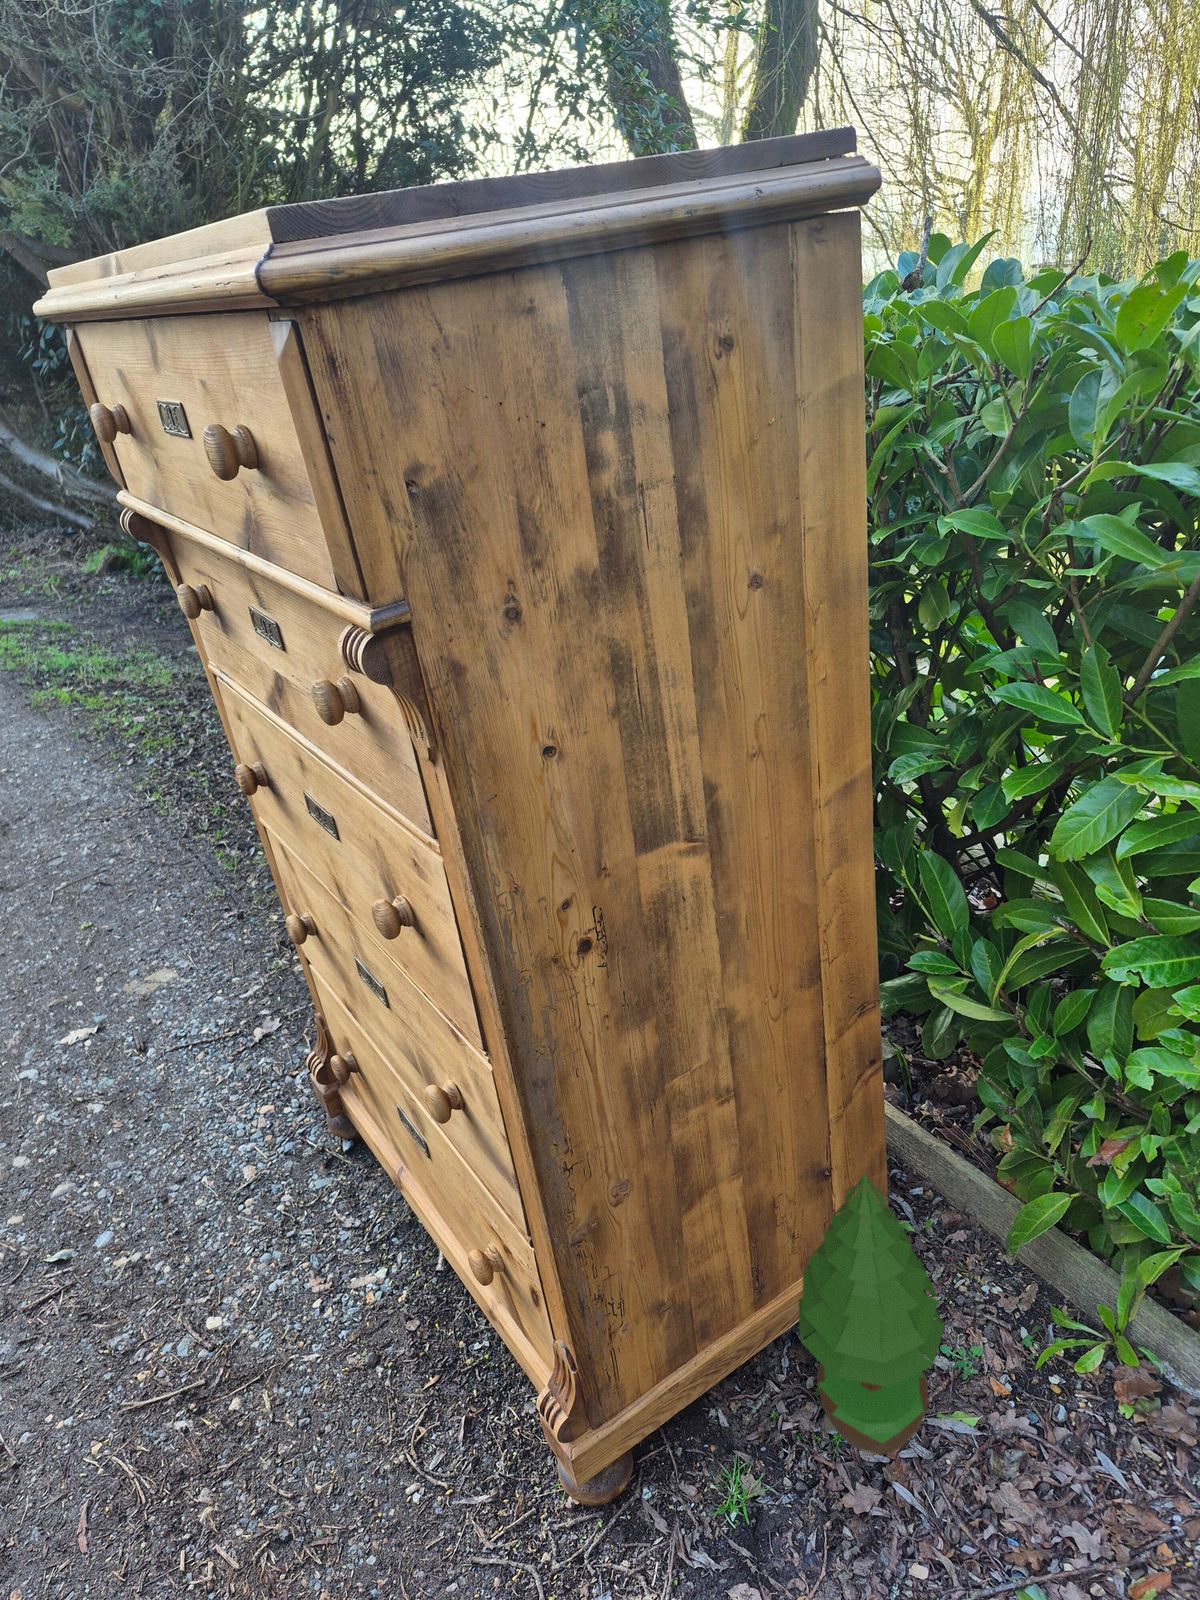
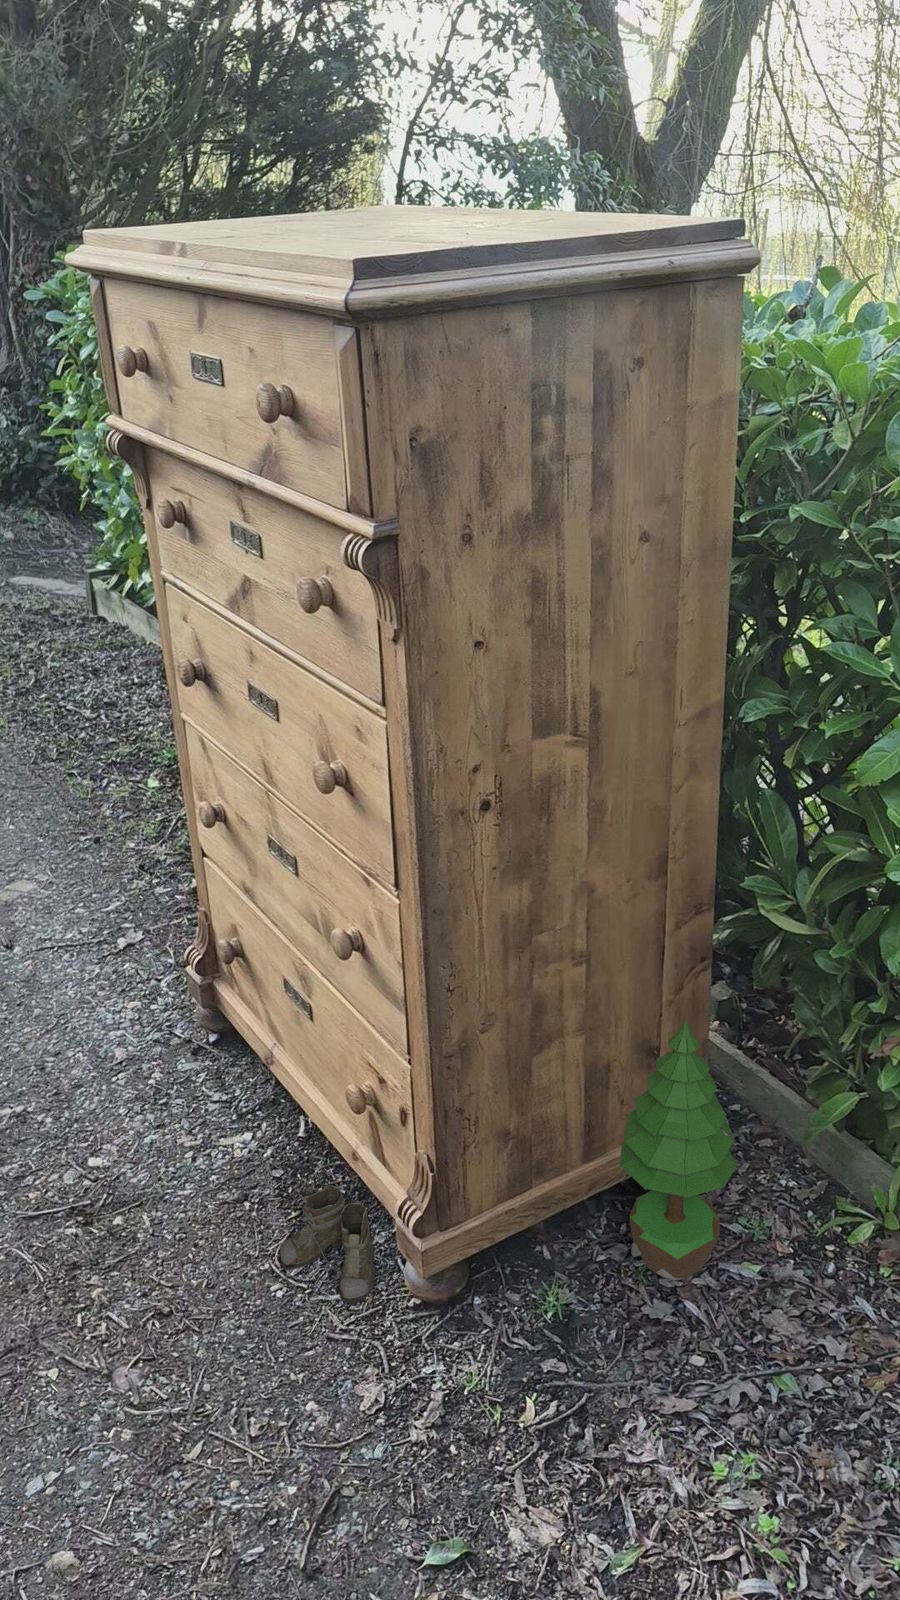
boots: none [414,1357,549,1511] -> present [279,1185,393,1303]

